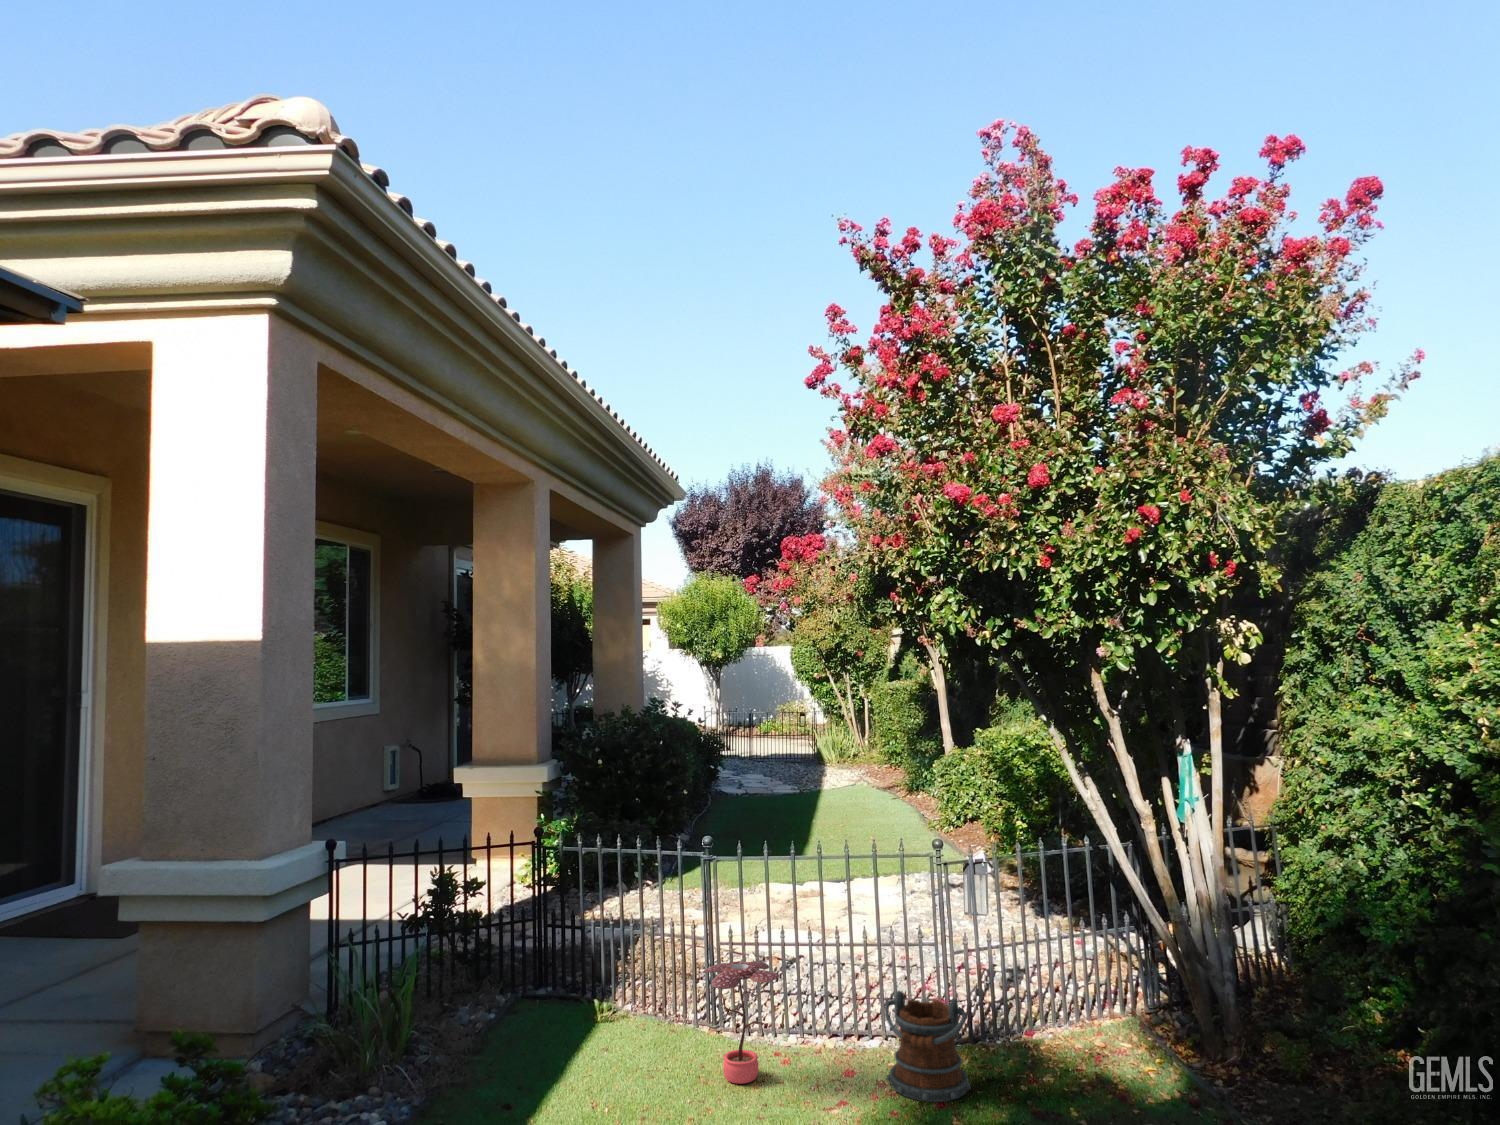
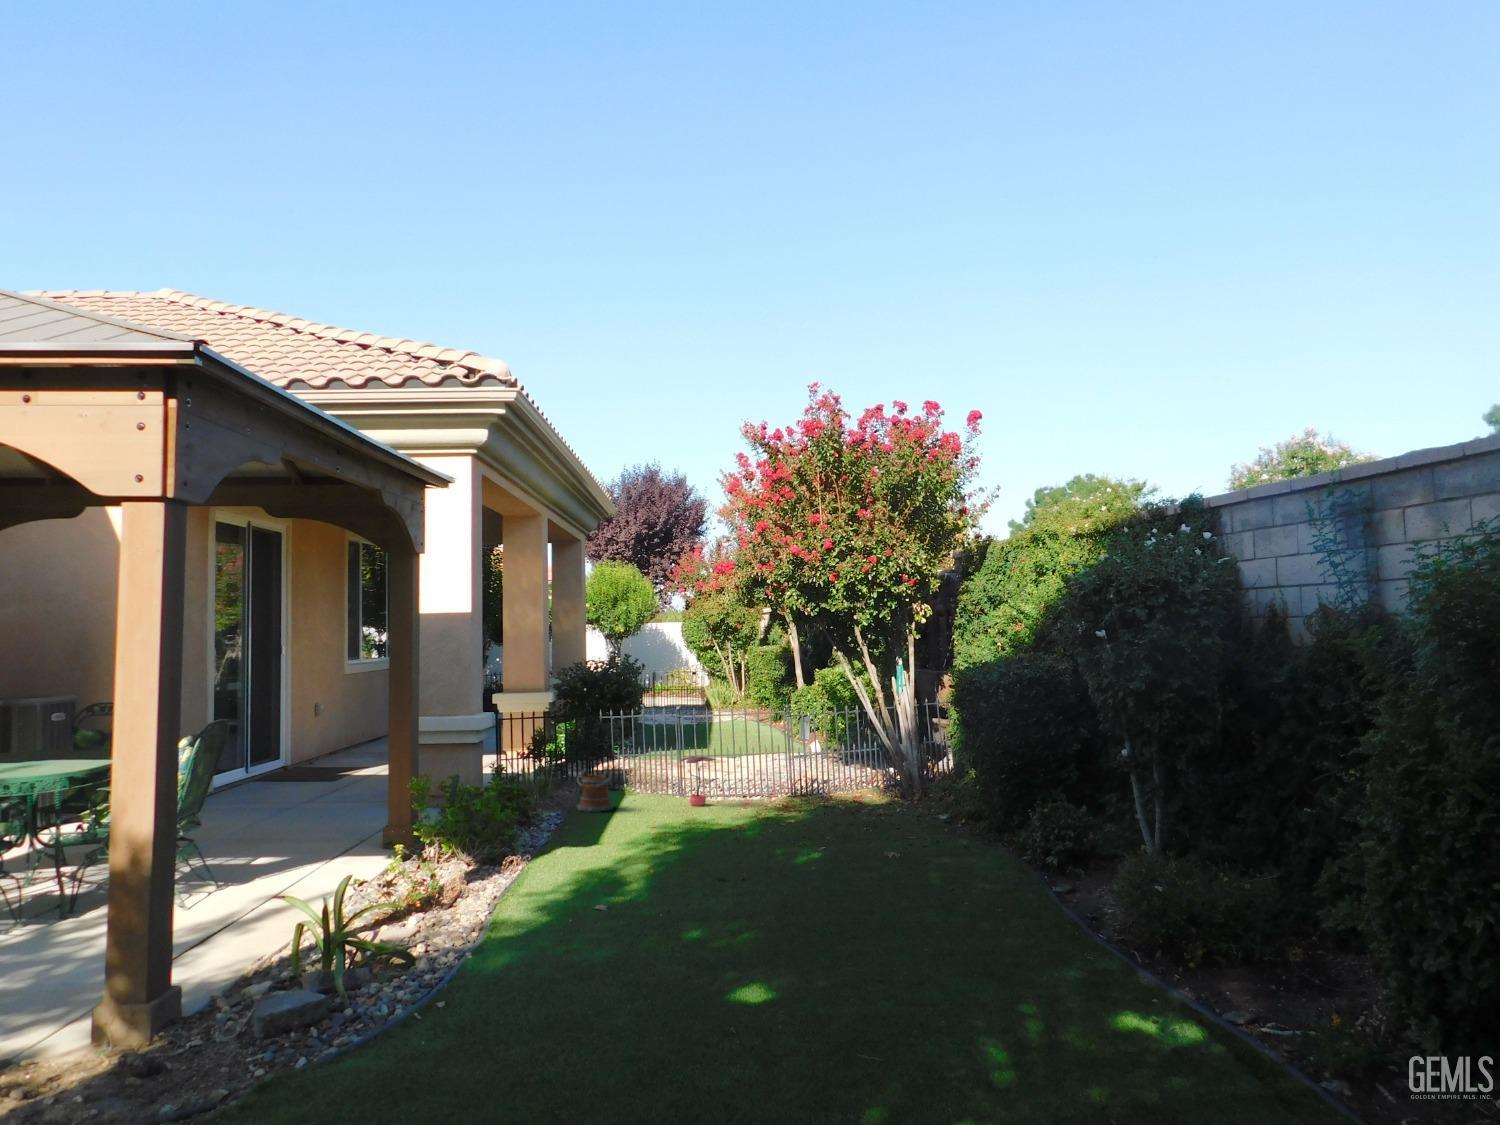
bucket: present [884,991,971,1102] -> present [577,770,613,812]

